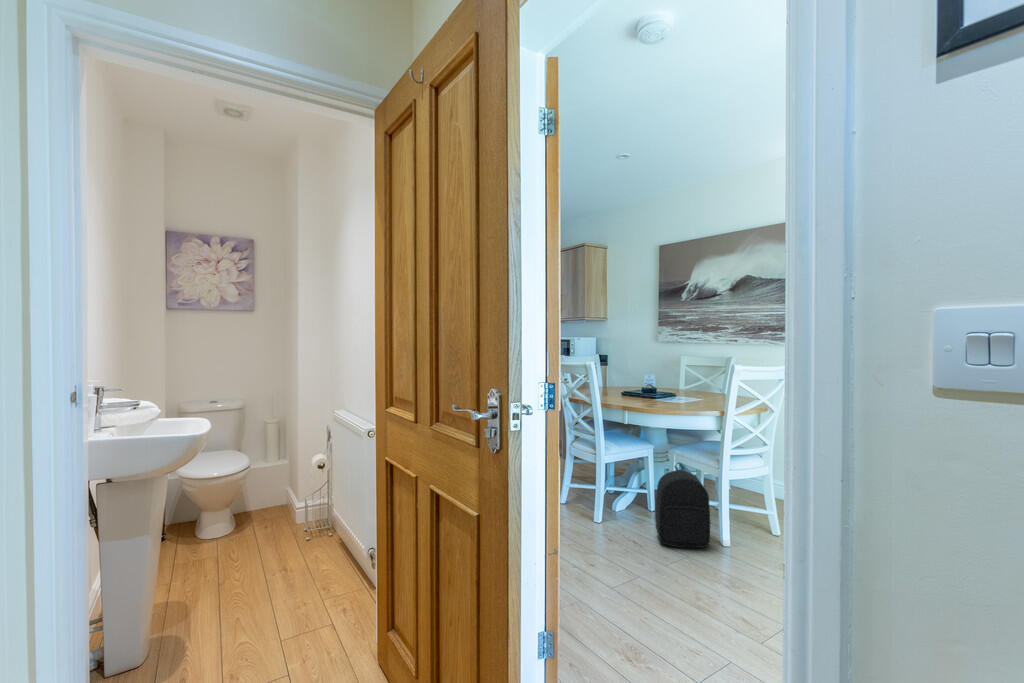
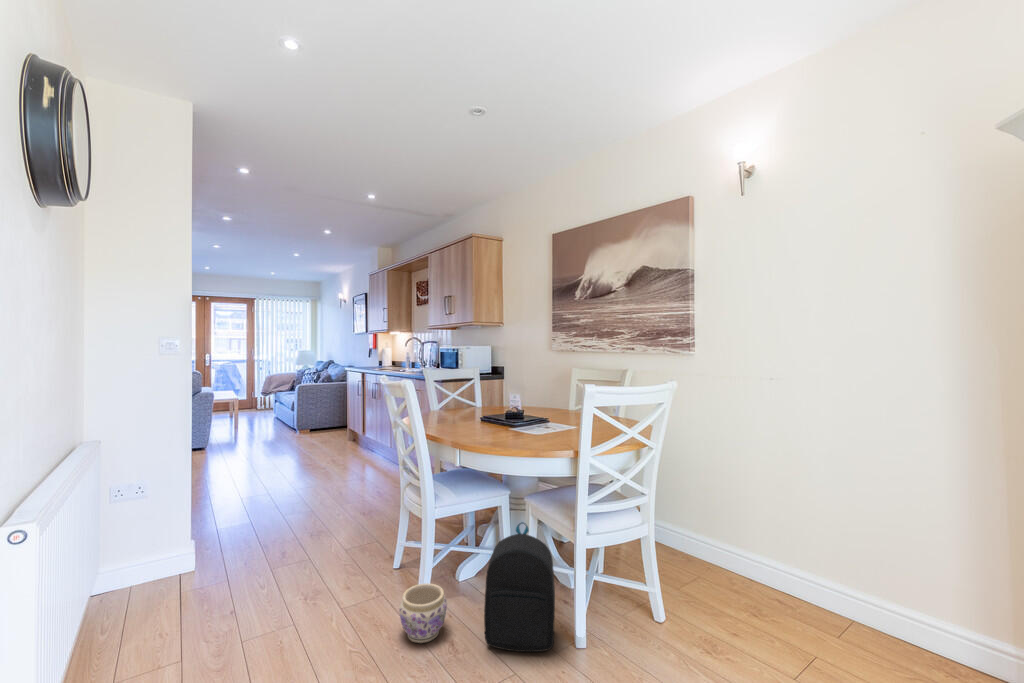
planter: none [594,505,627,542] -> present [399,583,447,644]

